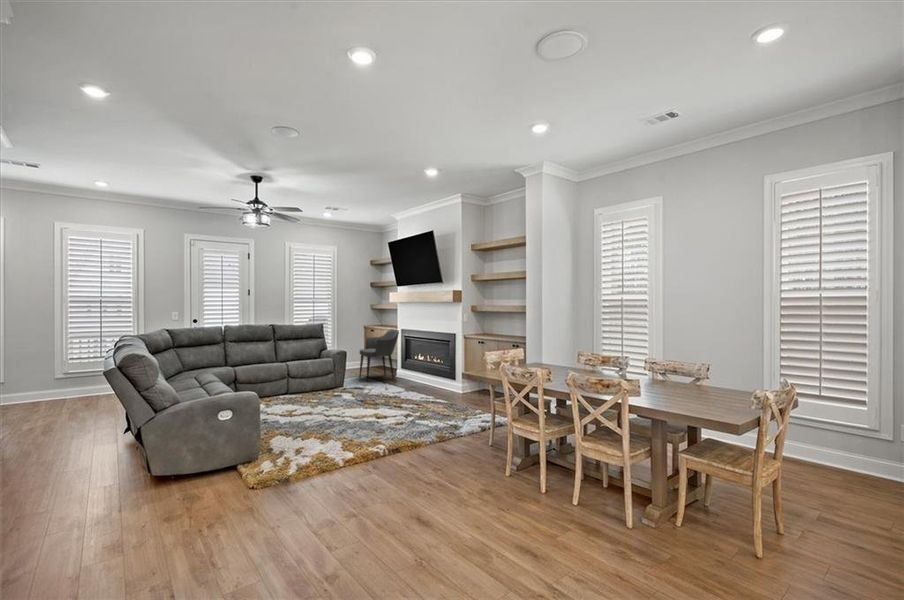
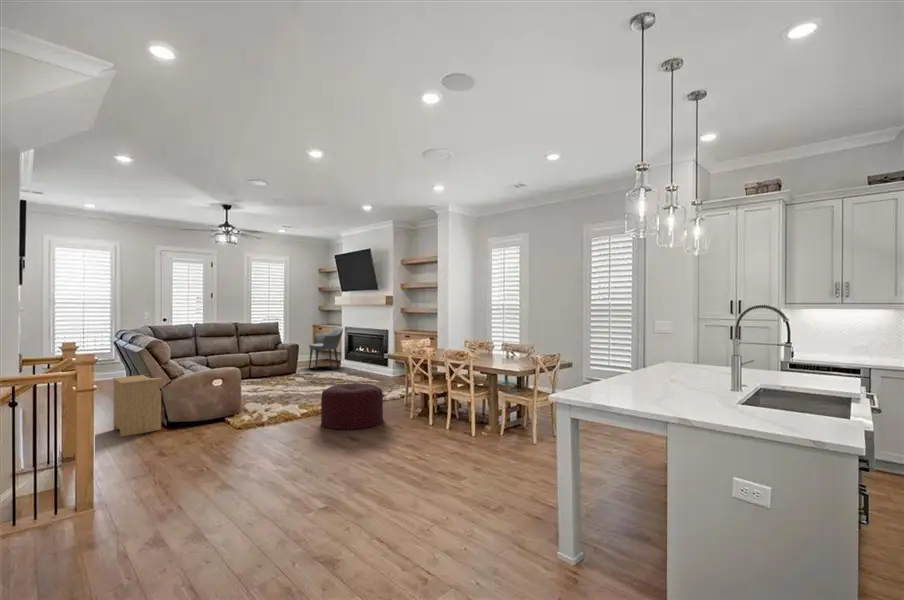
side table: none [74,402,140,503] -> present [113,375,162,437]
ottoman: none [373,419,467,502] -> present [321,383,383,430]

